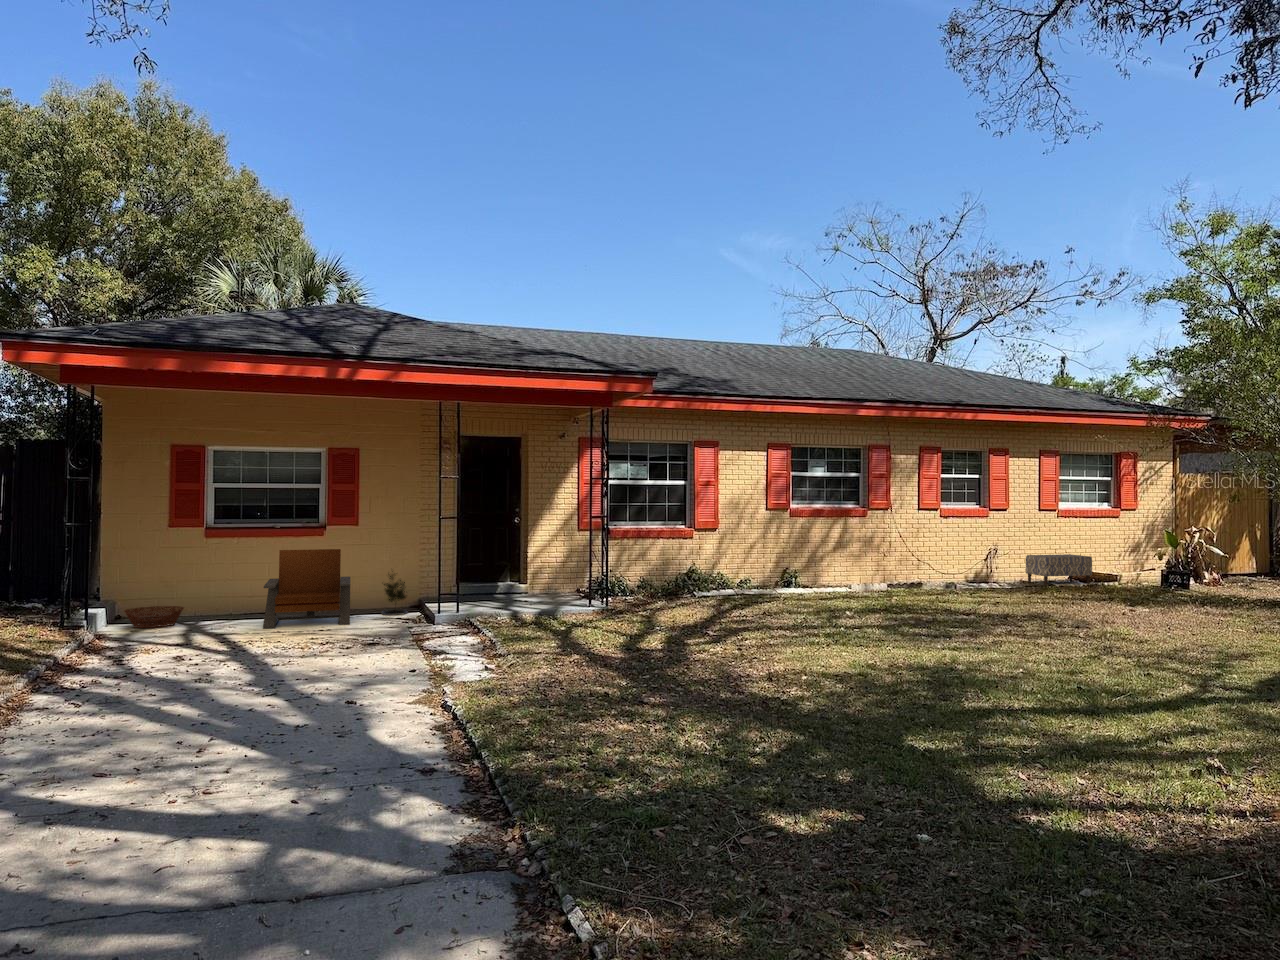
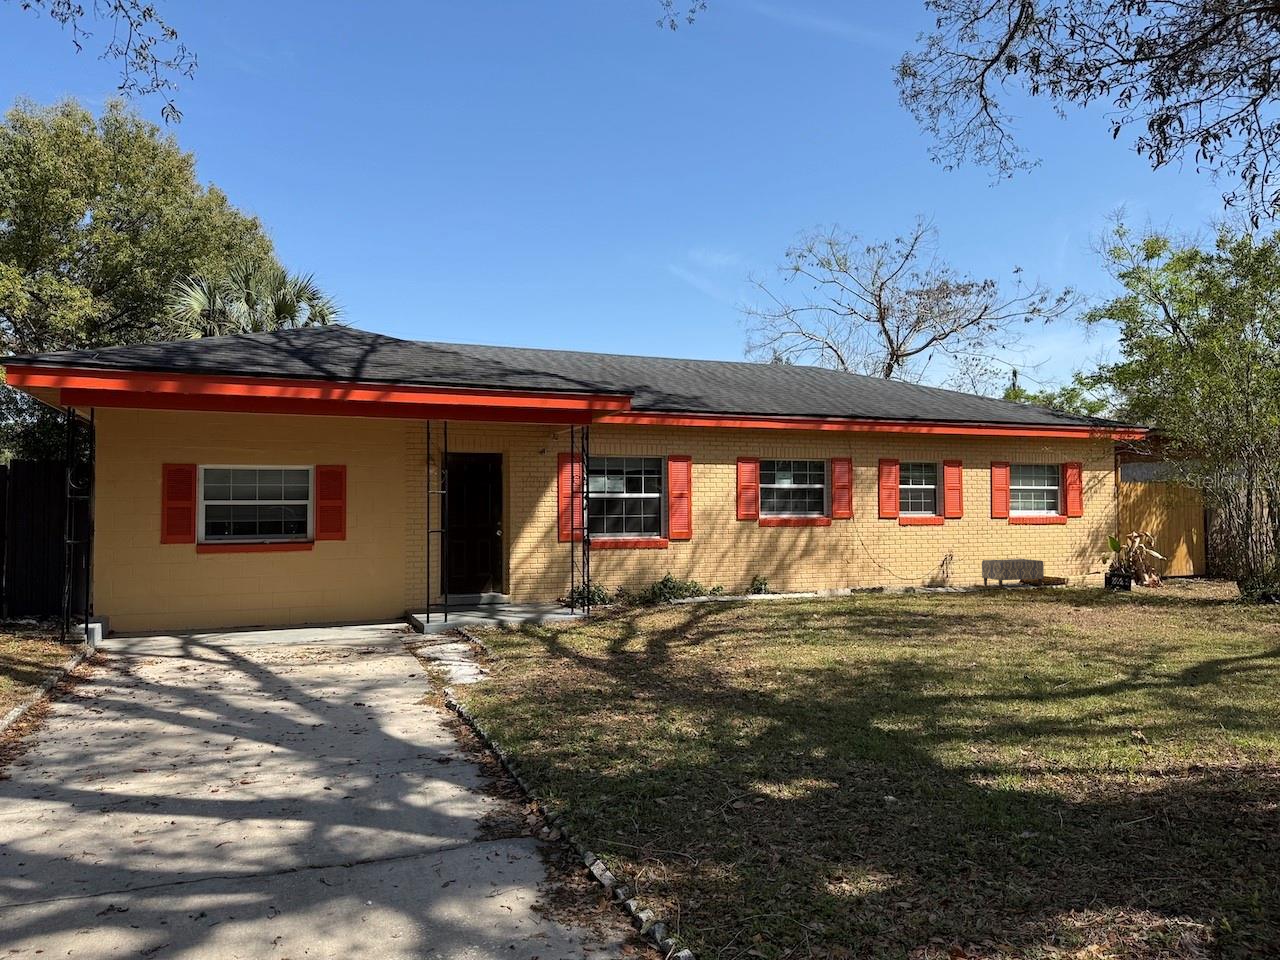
lounge chair: present [263,549,350,629] -> none [252,563,337,641]
potted tree: present [382,571,408,615] -> none [365,580,393,627]
basket: present [124,606,184,628] -> none [112,621,172,643]

